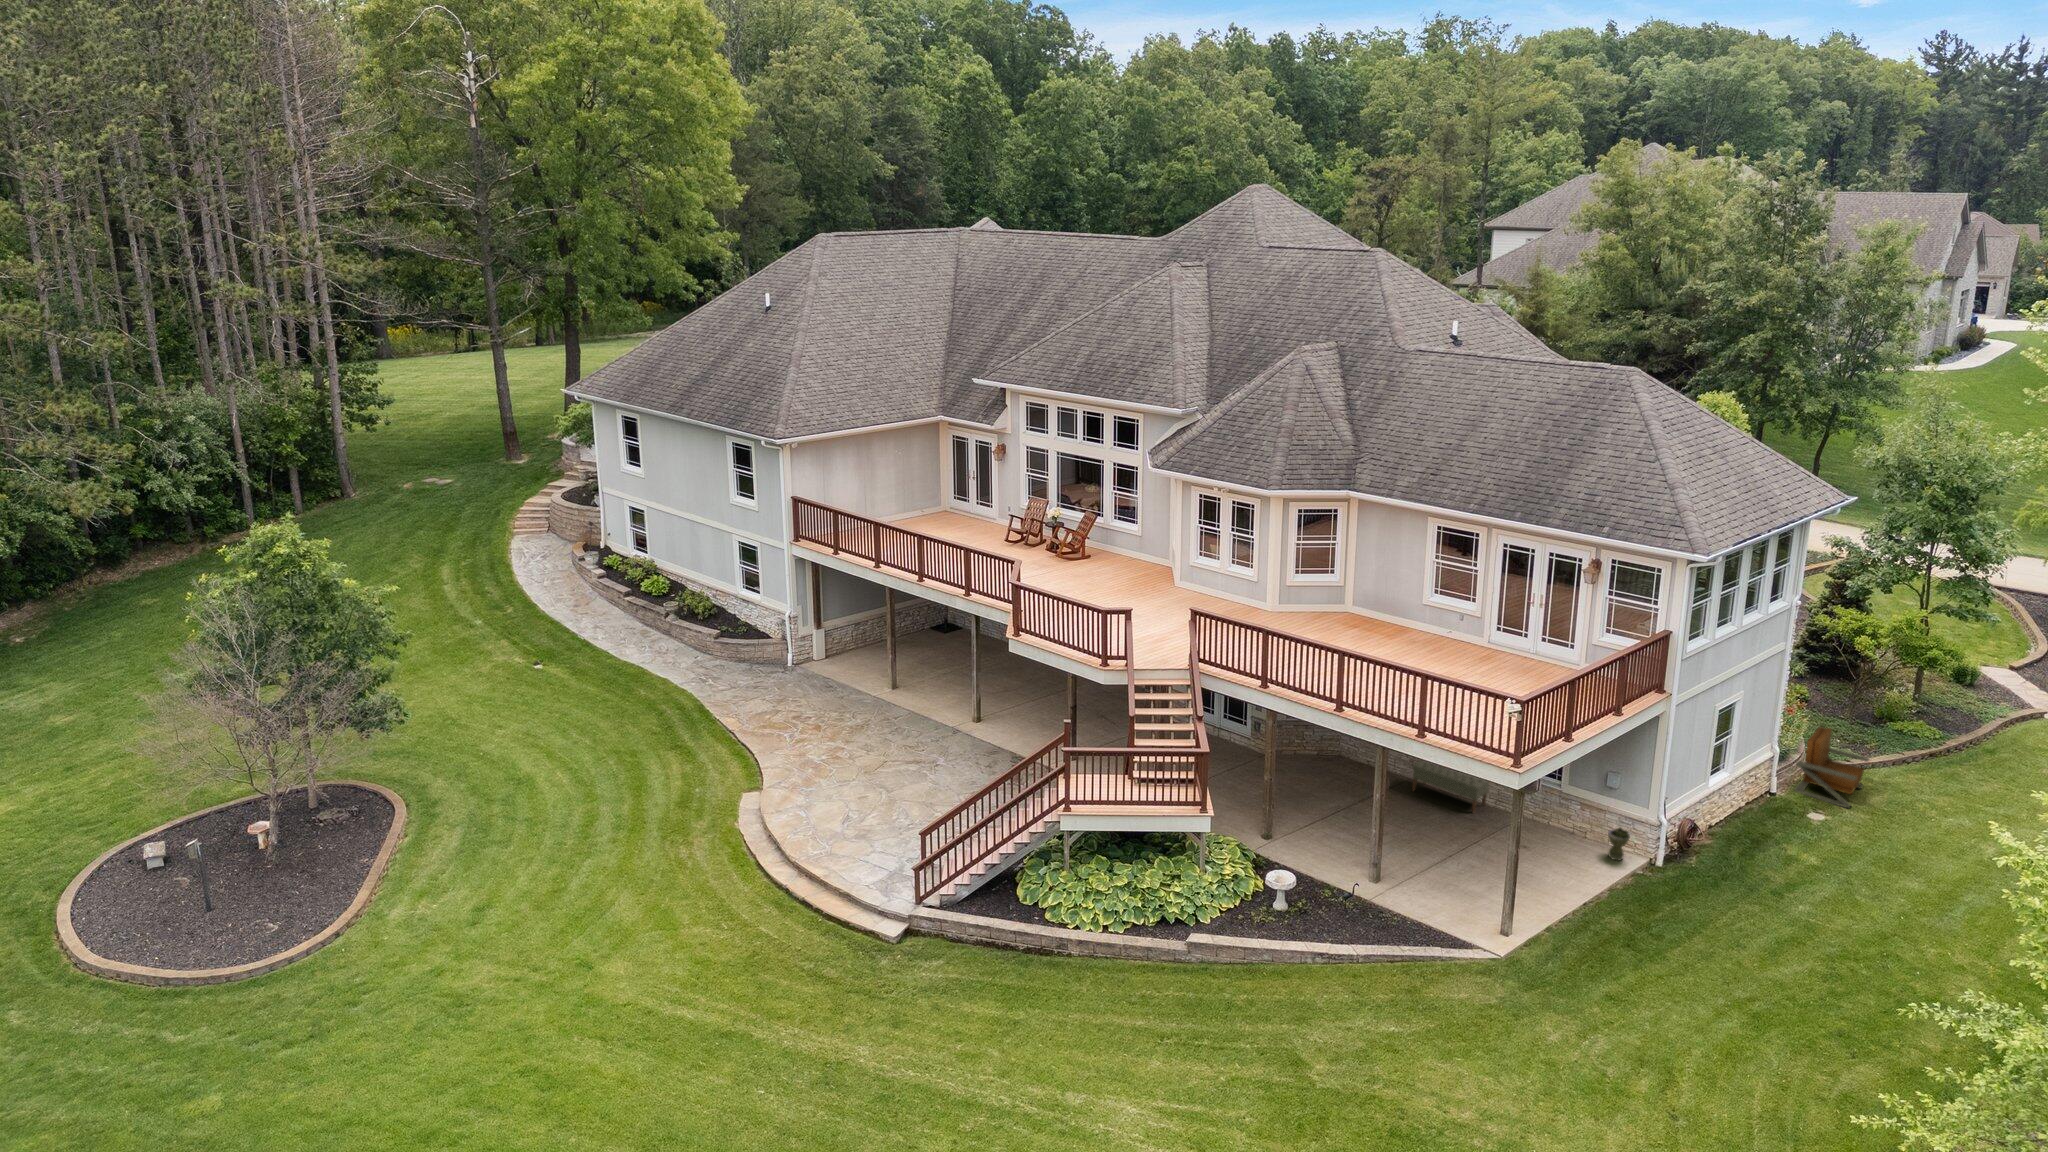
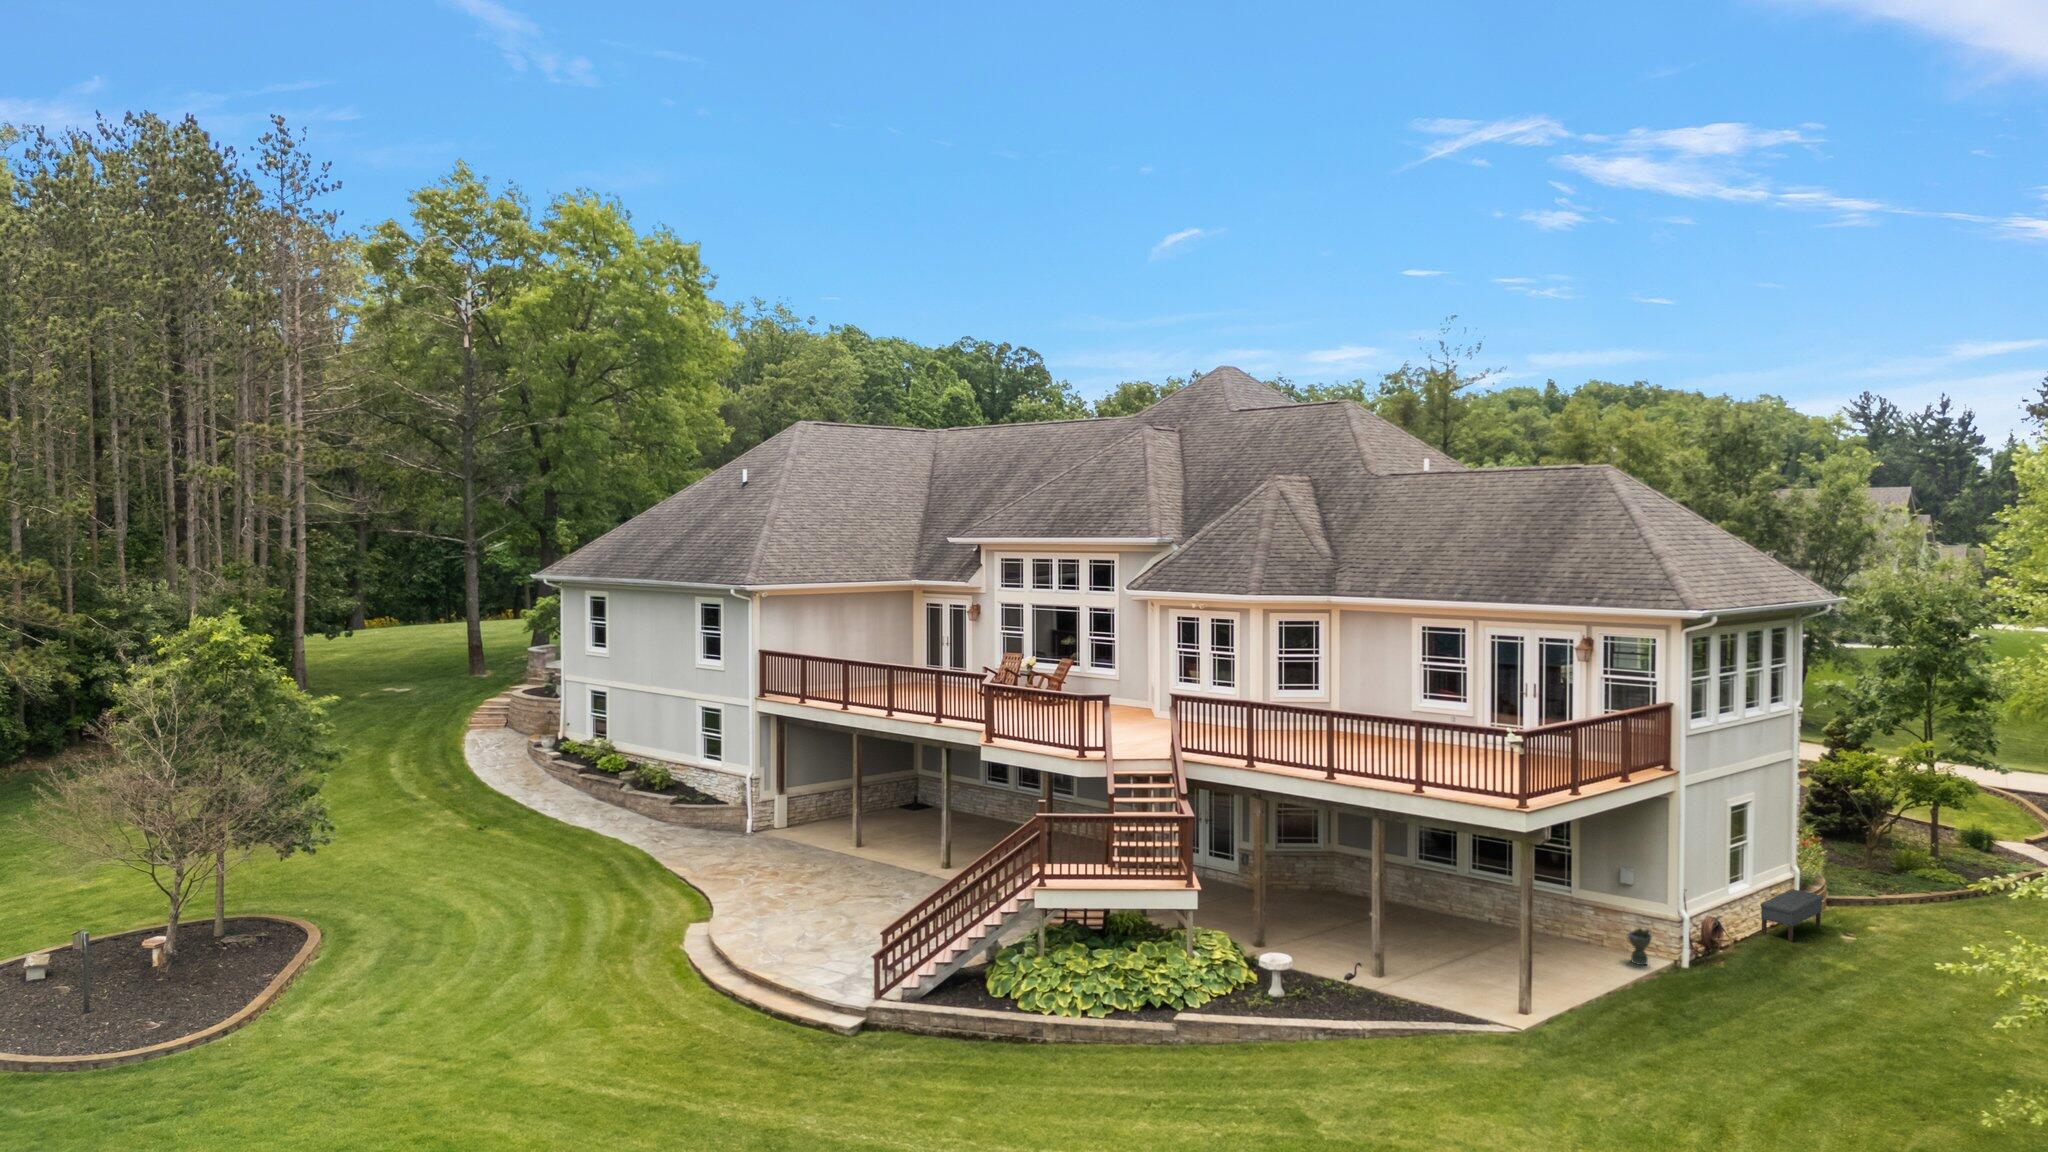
lounge chair: present [1795,727,1869,808] -> none [1815,852,1891,932]
bench: present [1412,761,1489,813] -> present [1761,890,1823,942]

